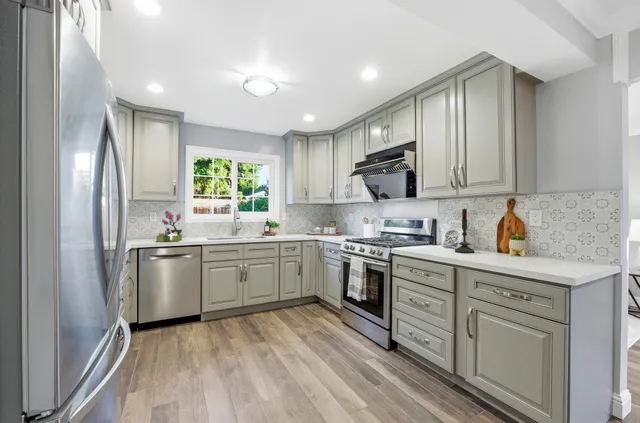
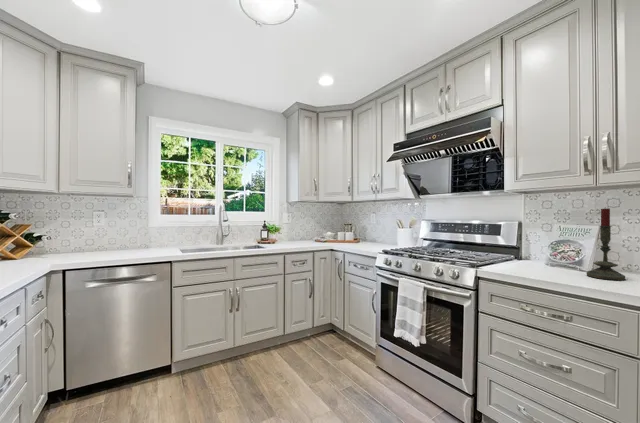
flower arrangement: present [157,211,182,242] -> none [103,209,144,258]

